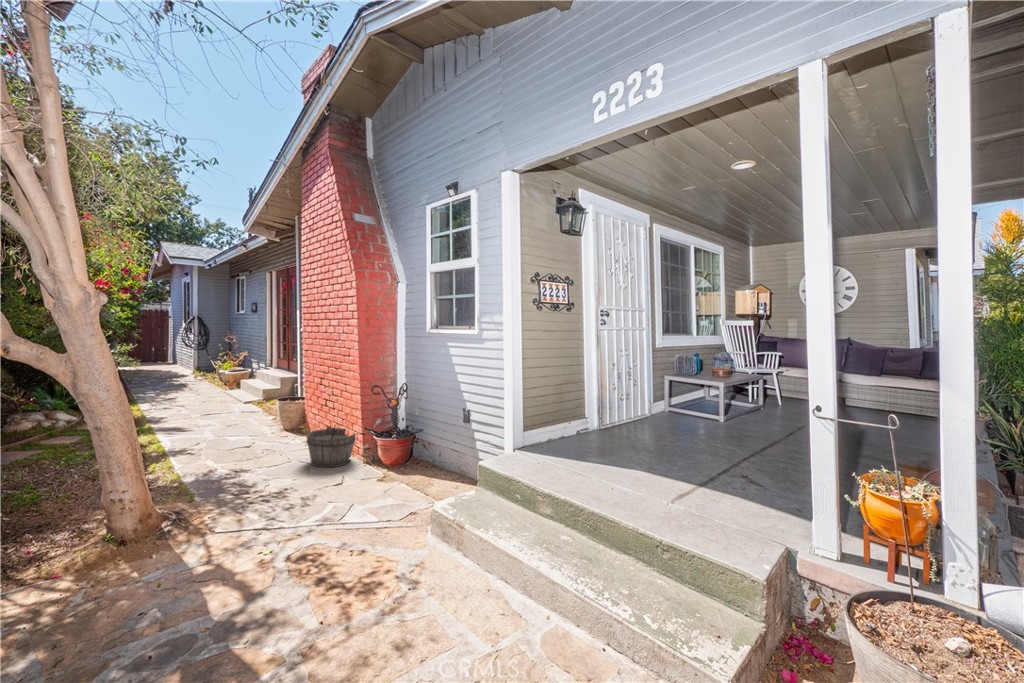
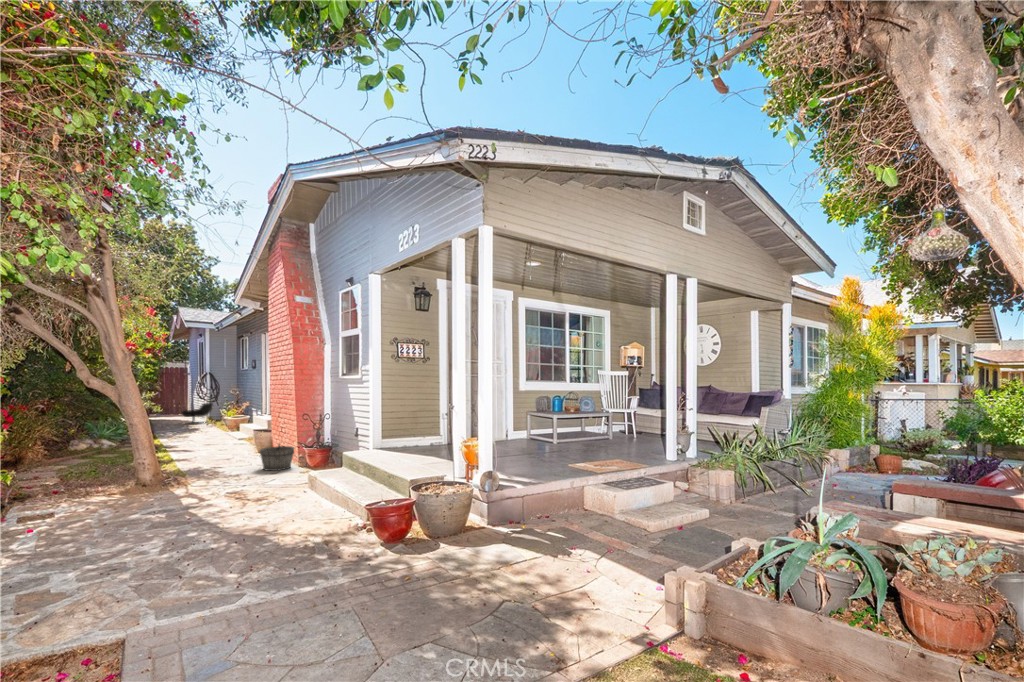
lounge chair: none [165,353,204,377] -> present [181,403,213,422]

